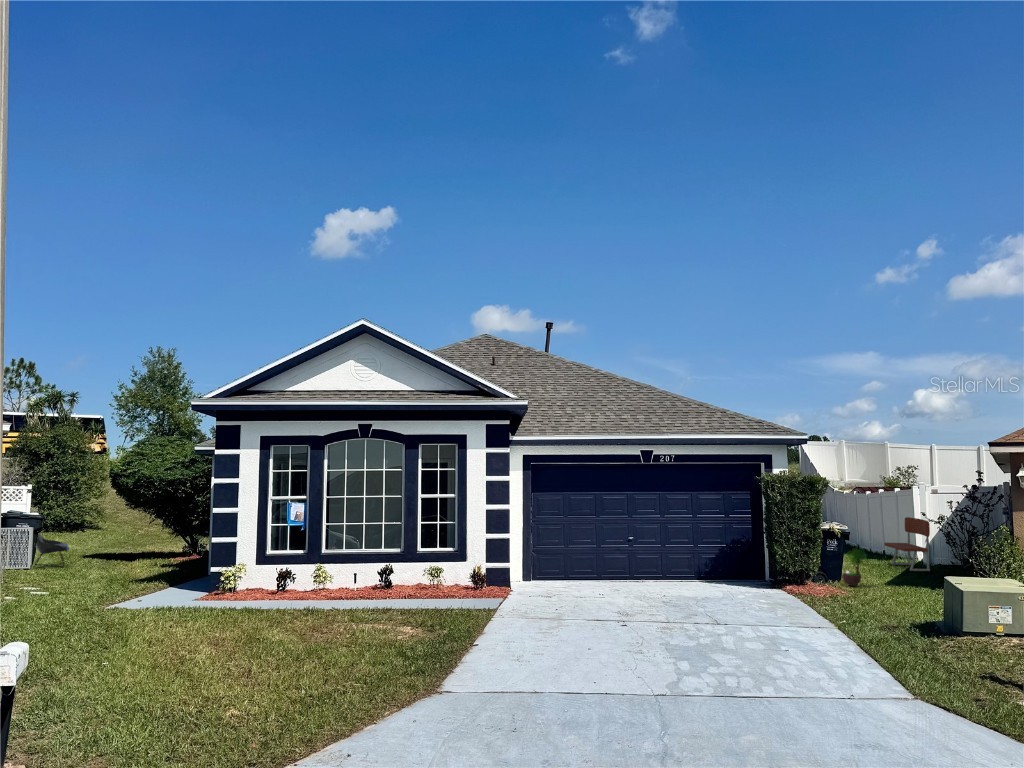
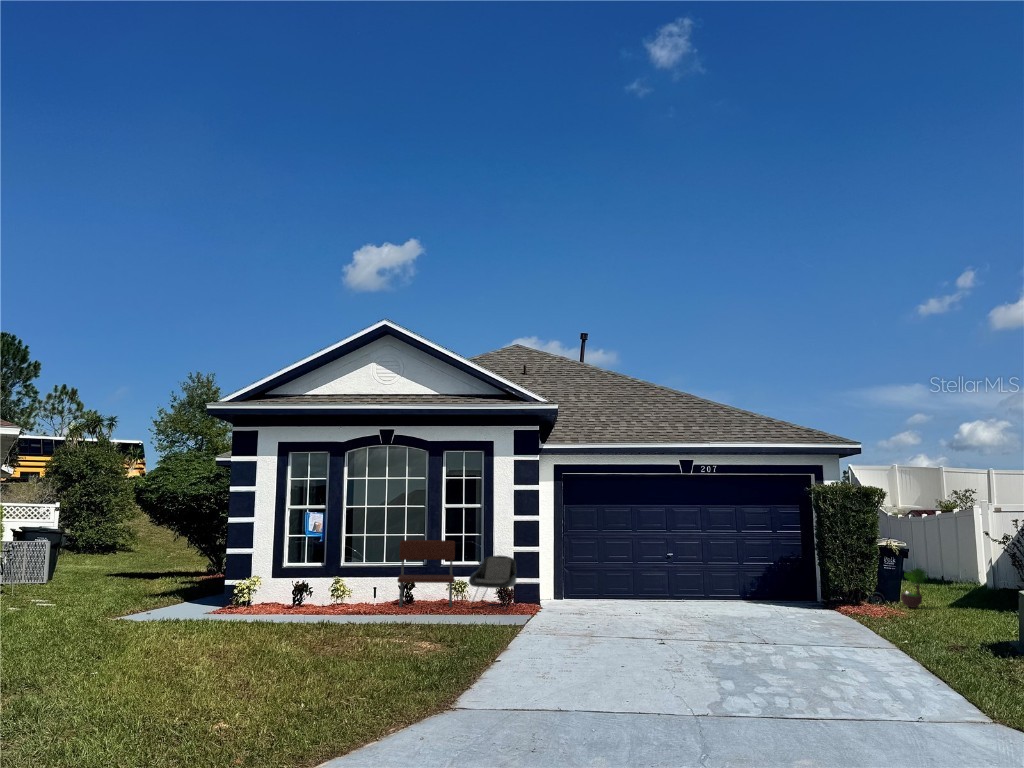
bench: present [884,517,930,571] -> present [397,540,455,607]
lounge chair: present [34,533,69,568] -> present [469,555,516,611]

